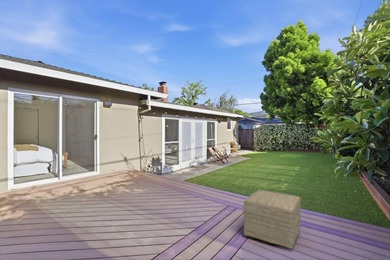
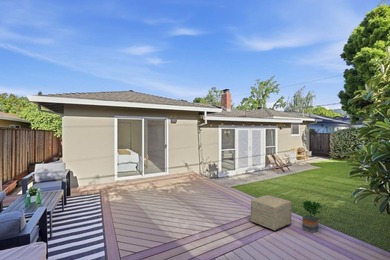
potted tree: none [316,193,352,244] -> present [302,200,322,233]

